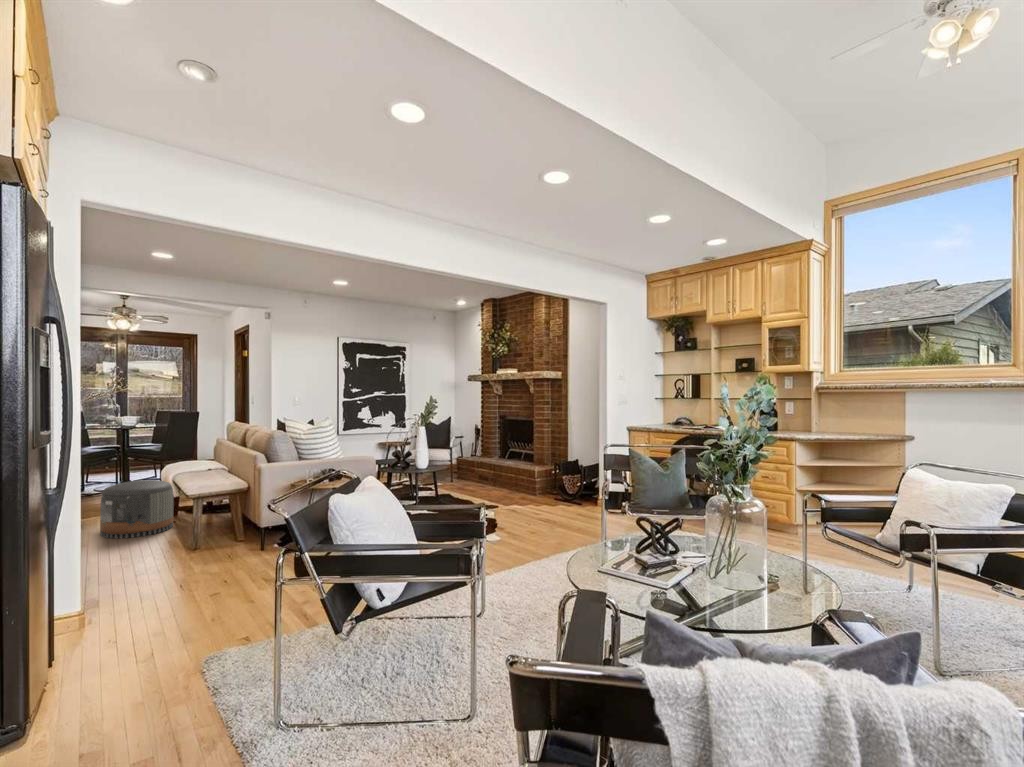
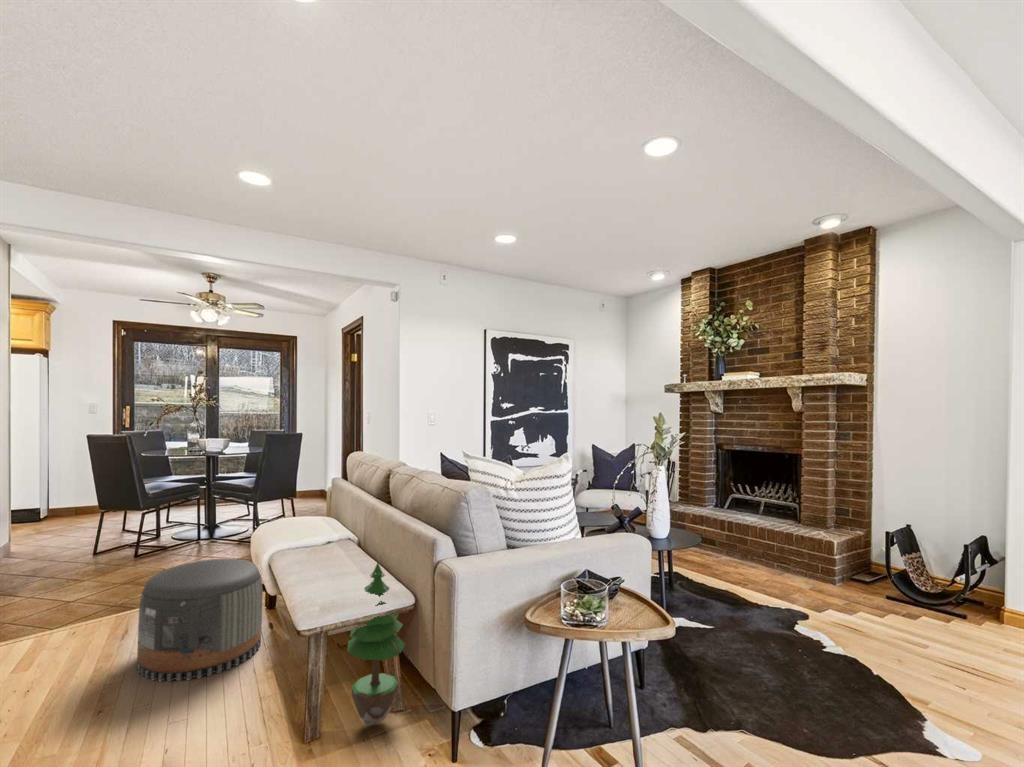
potted tree: none [220,467,251,544] -> present [348,563,405,725]

